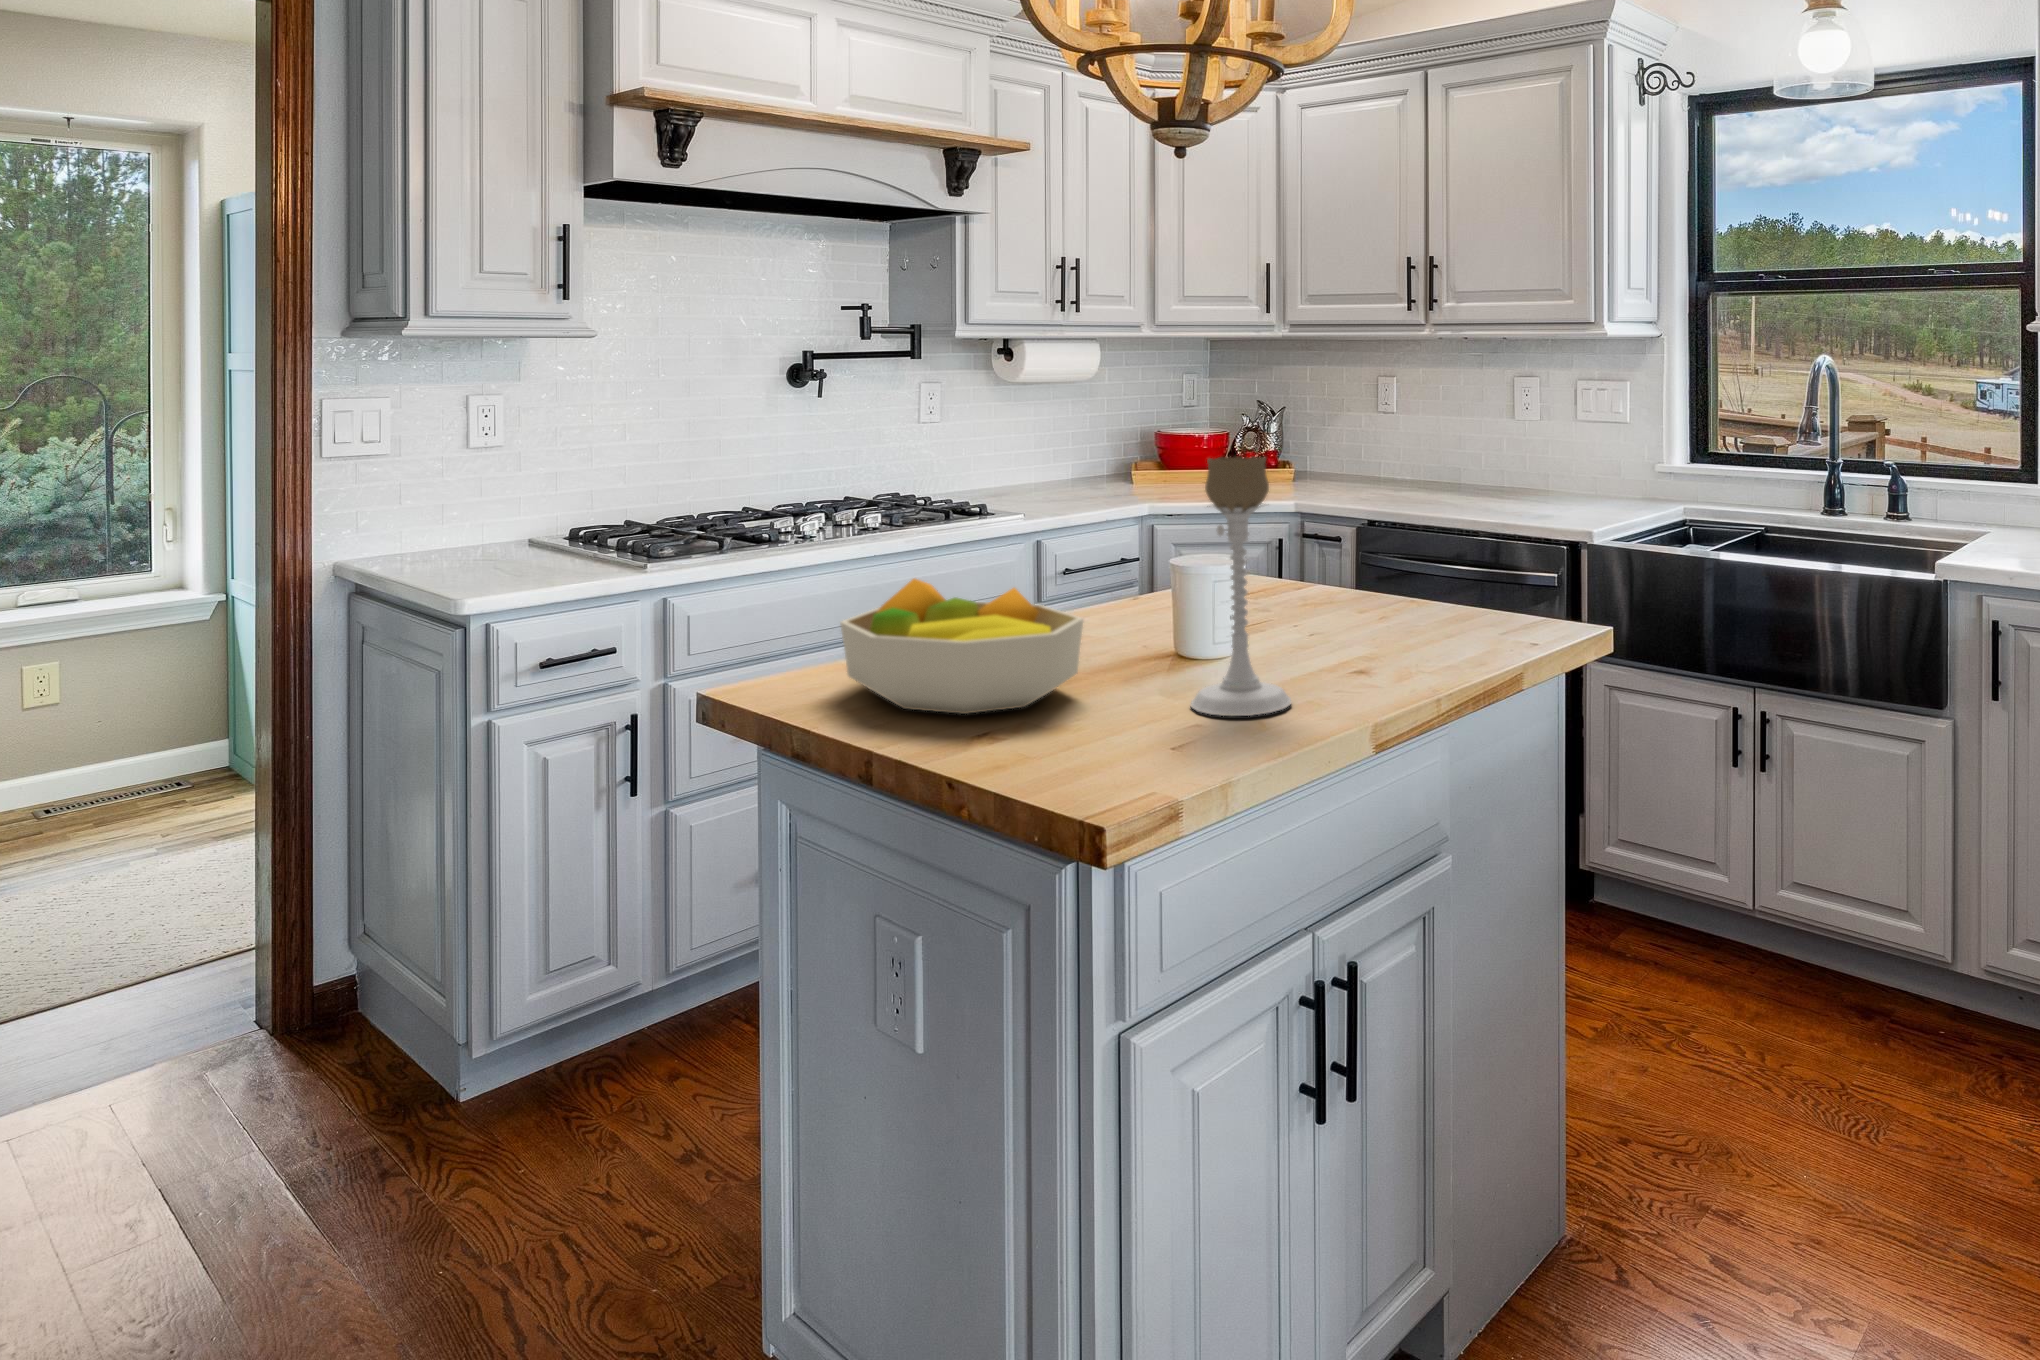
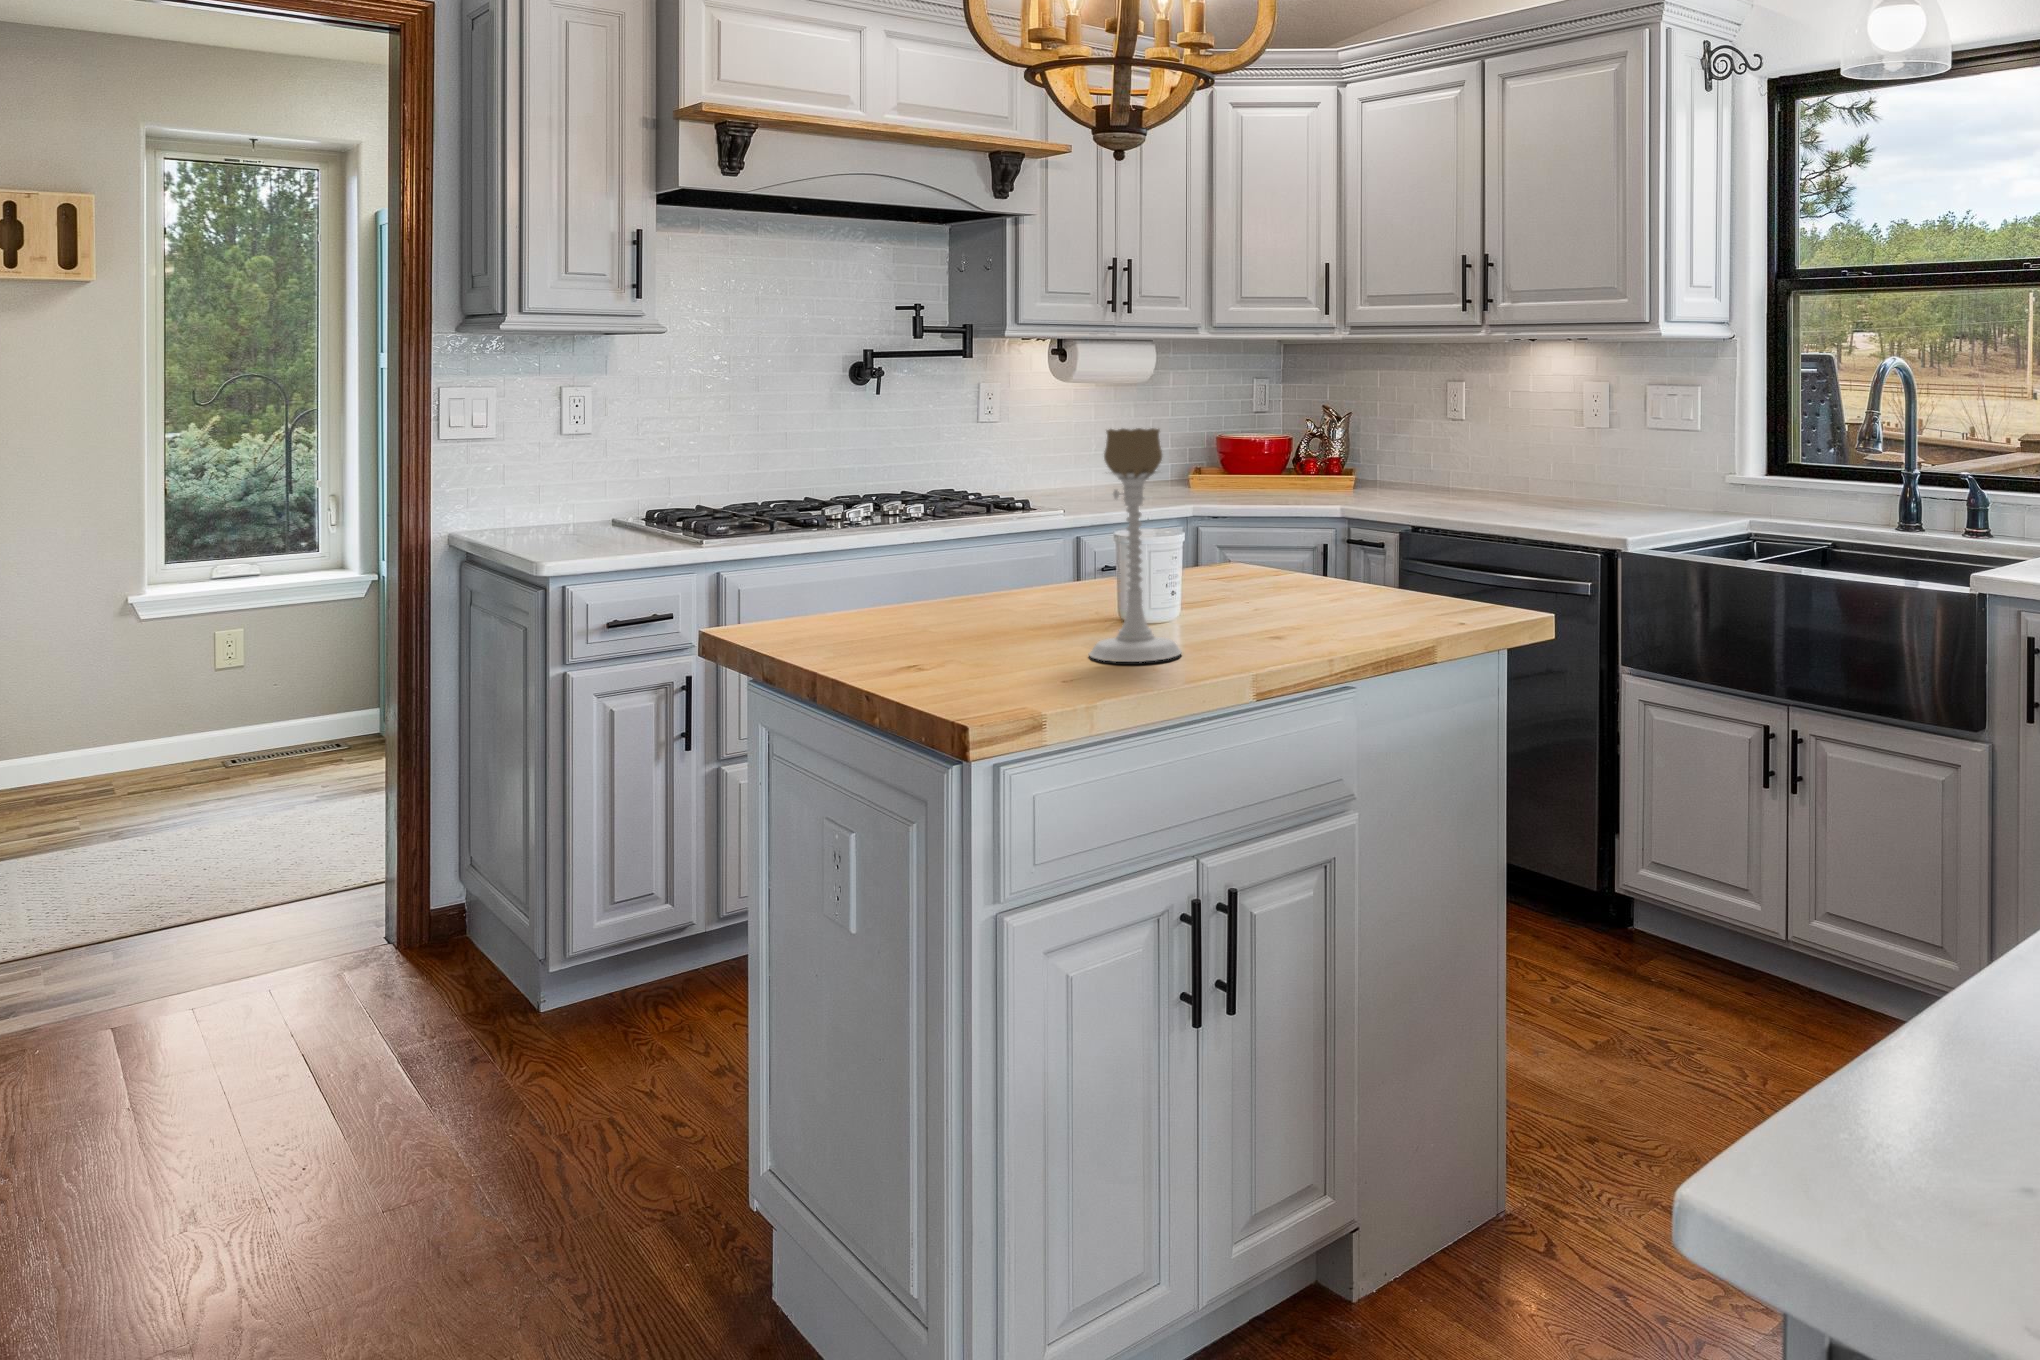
fruit bowl: present [840,579,1083,714] -> none [799,537,1004,652]

